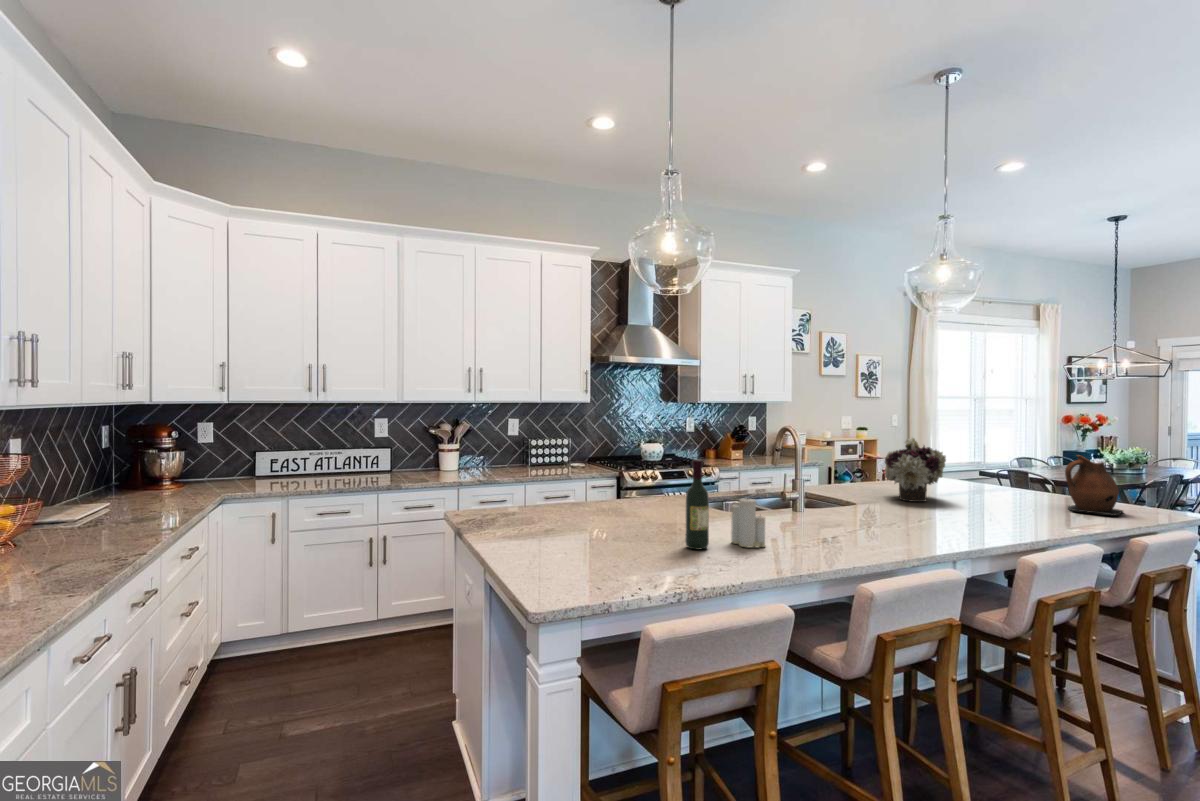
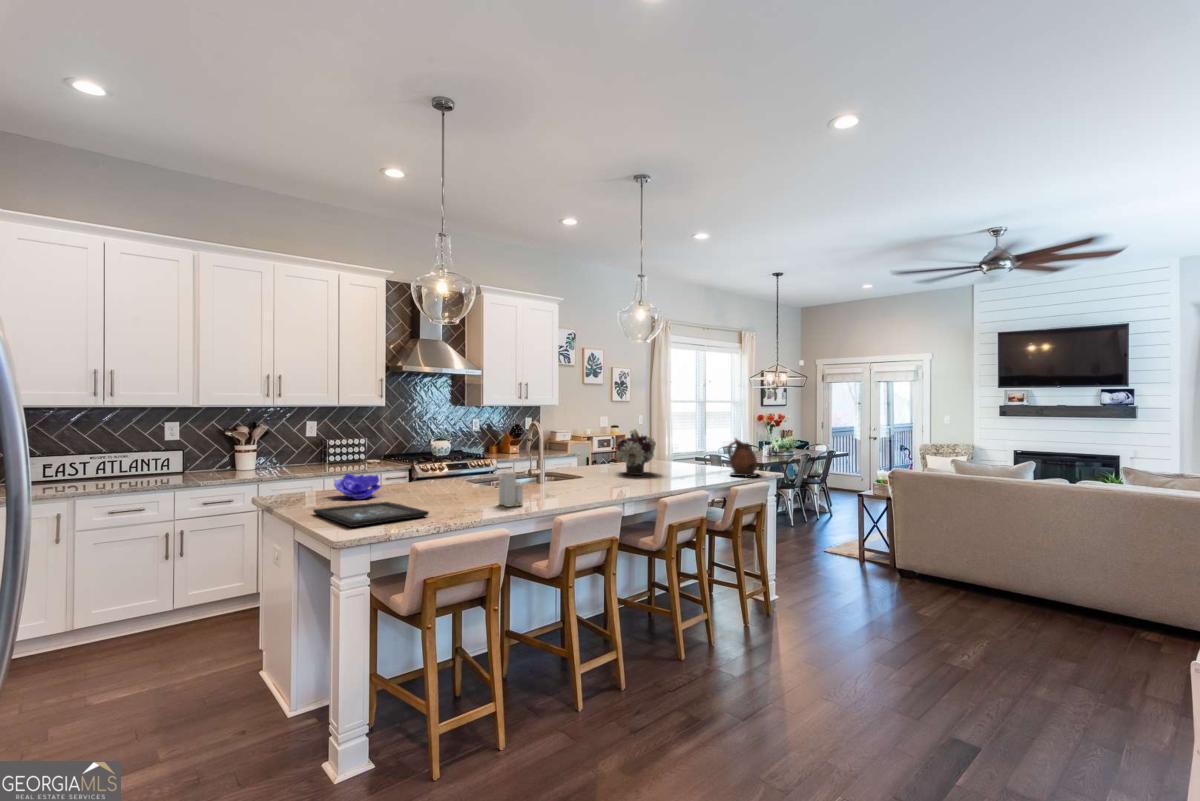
wine bottle: present [685,459,709,550] -> none [464,444,481,510]
decorative bowl: none [528,485,583,520] -> present [334,474,380,499]
tray: none [501,528,640,568] -> present [313,502,429,527]

